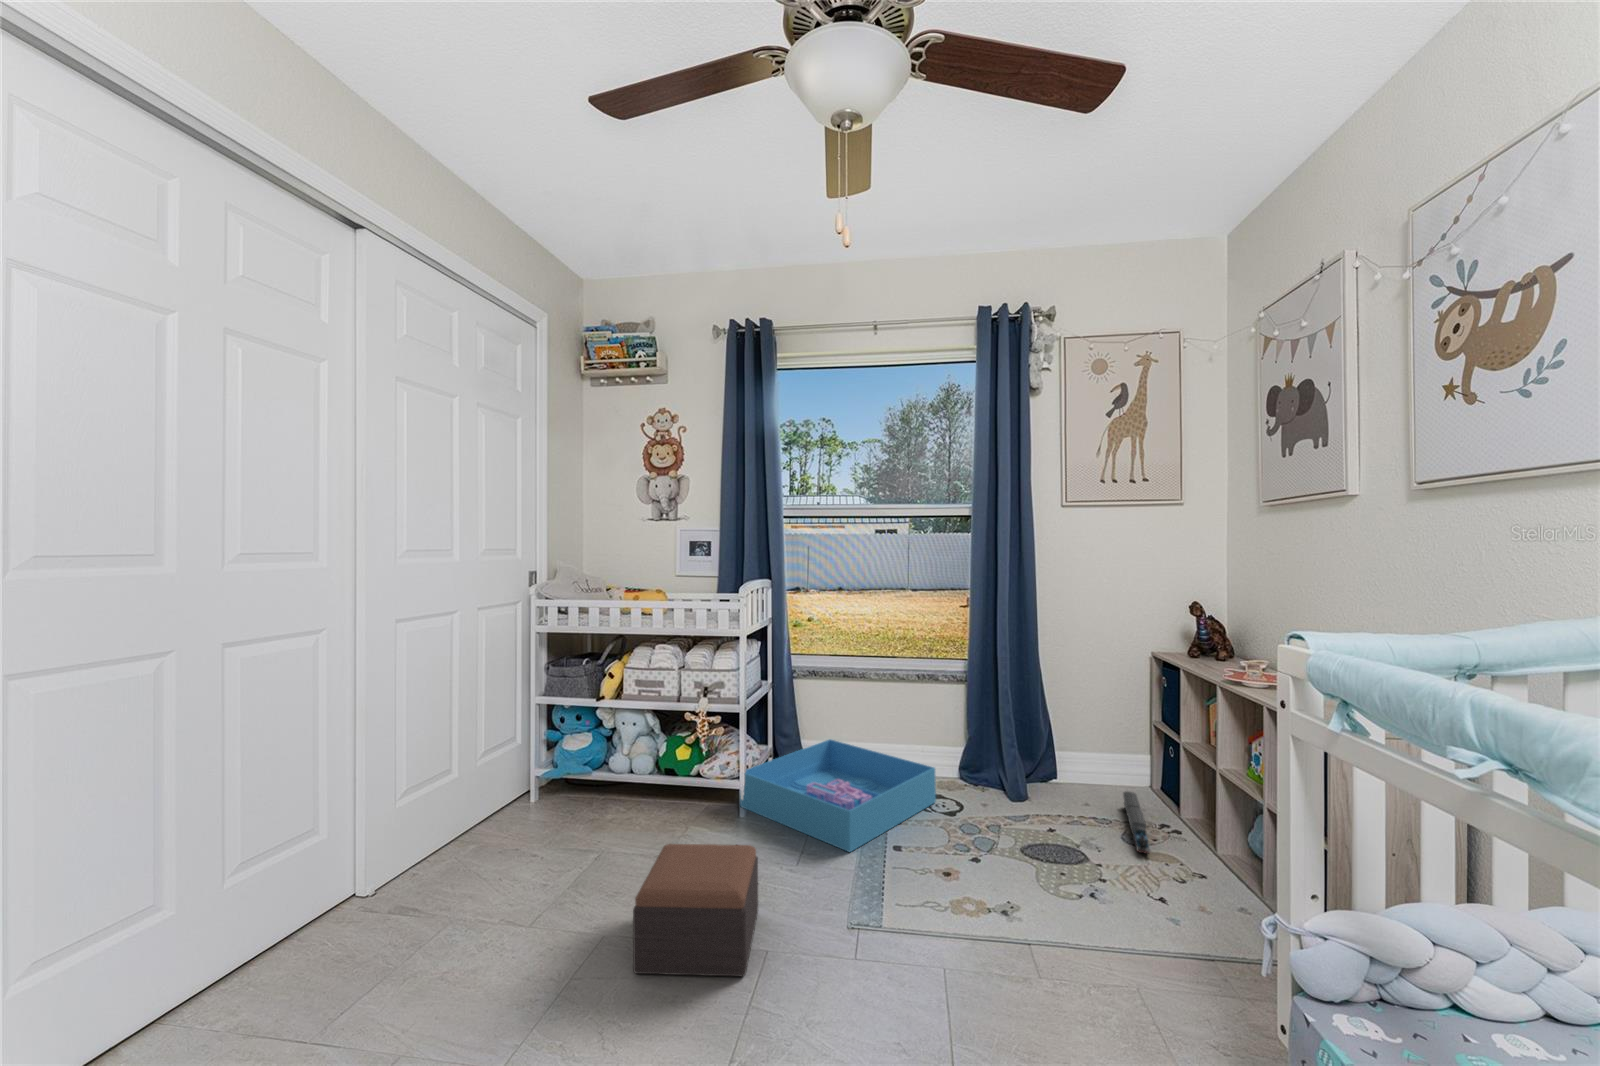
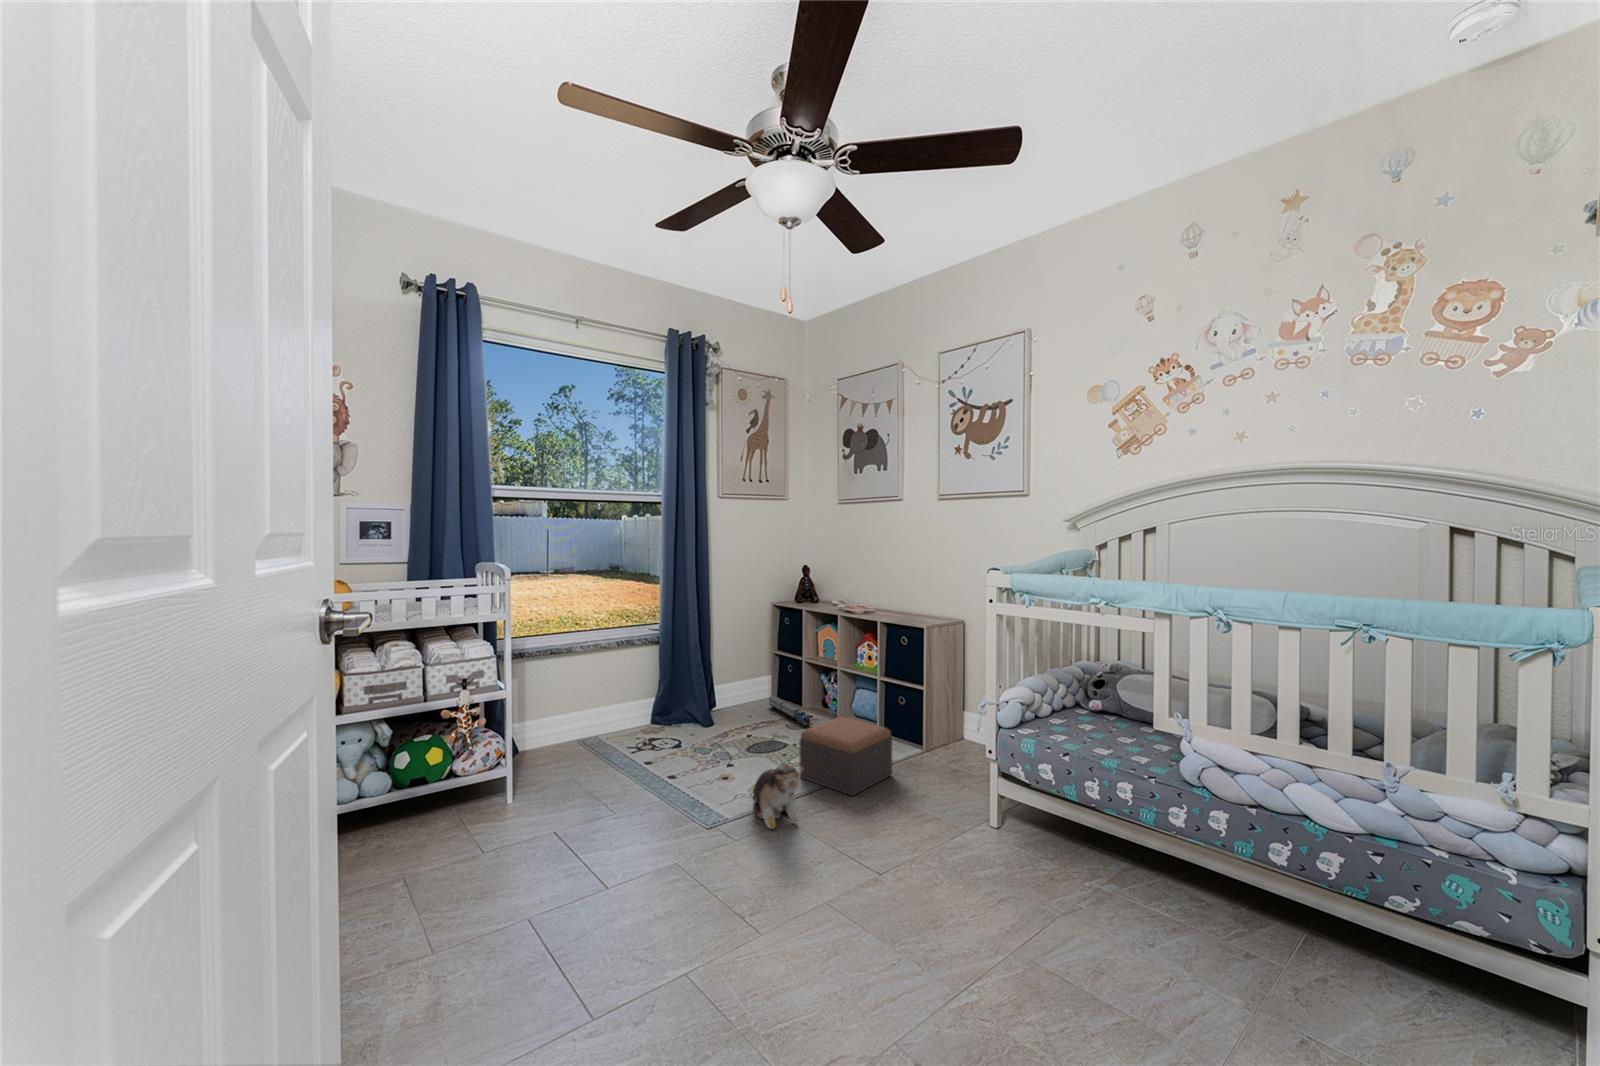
storage bin: present [740,739,936,852] -> none [501,711,661,796]
footstool: present [633,844,758,977] -> present [800,717,892,796]
plush toy: none [870,886,949,982] -> present [753,763,803,829]

